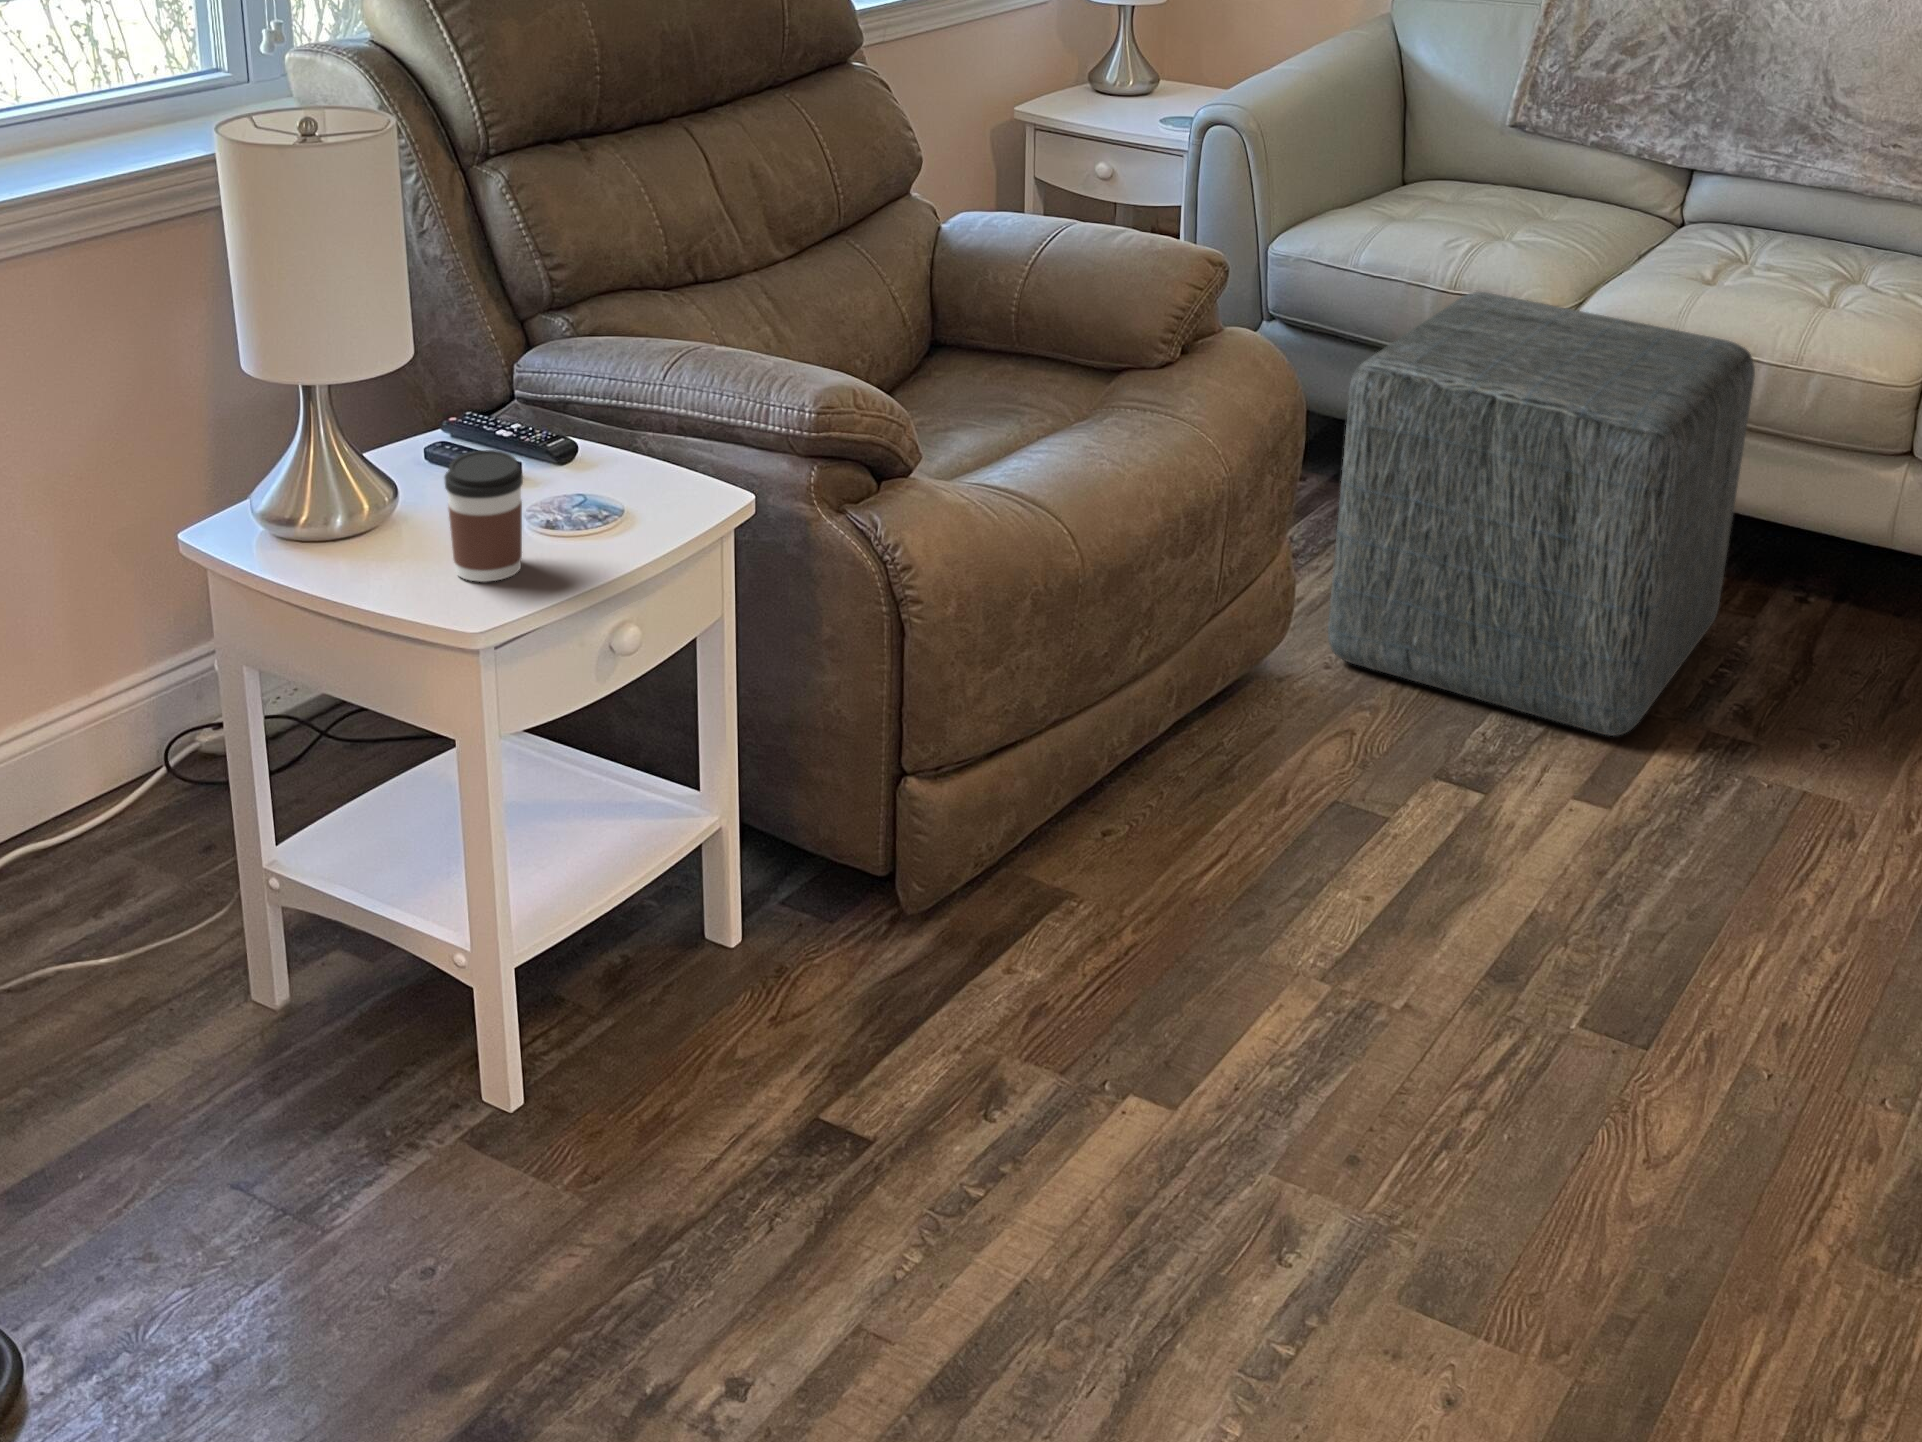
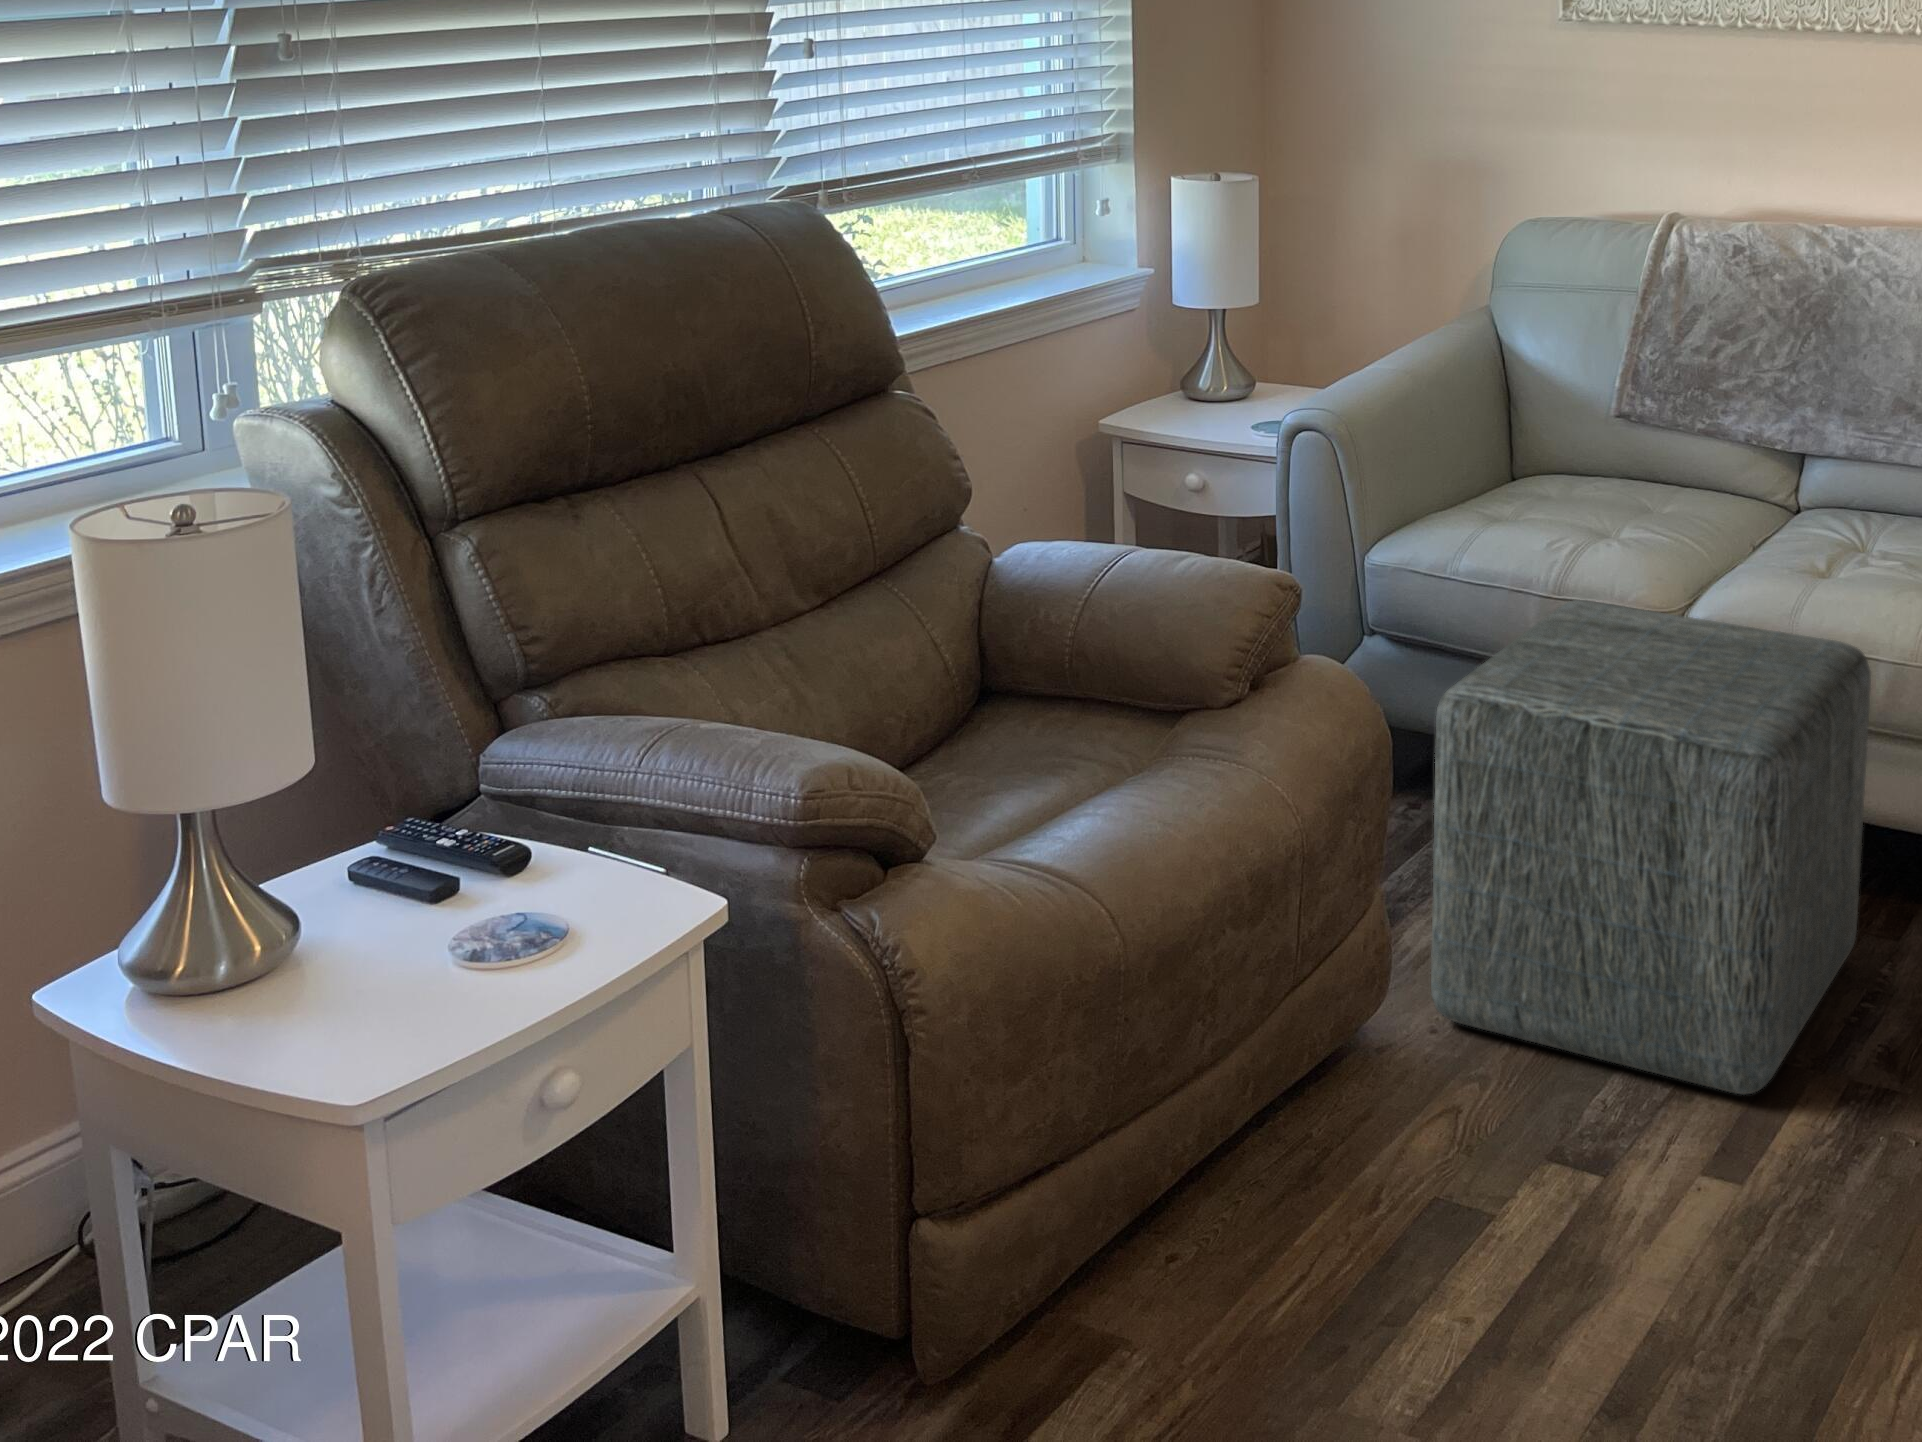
coffee cup: present [444,450,523,581] -> none [331,880,429,1041]

